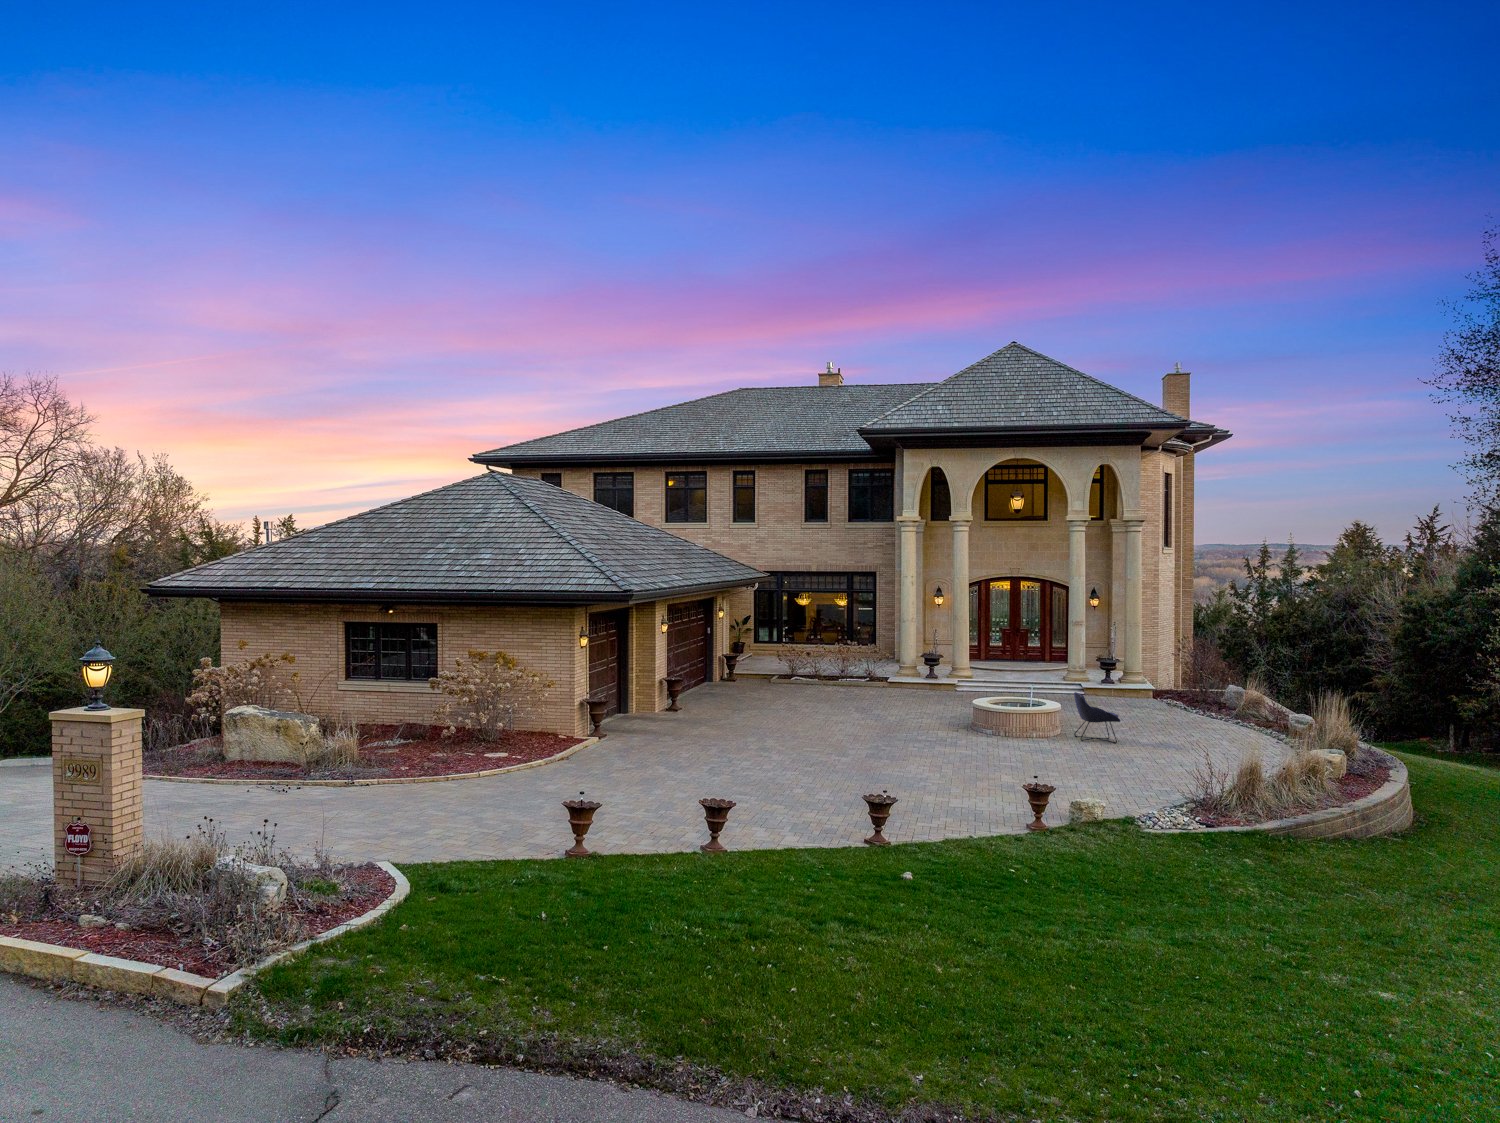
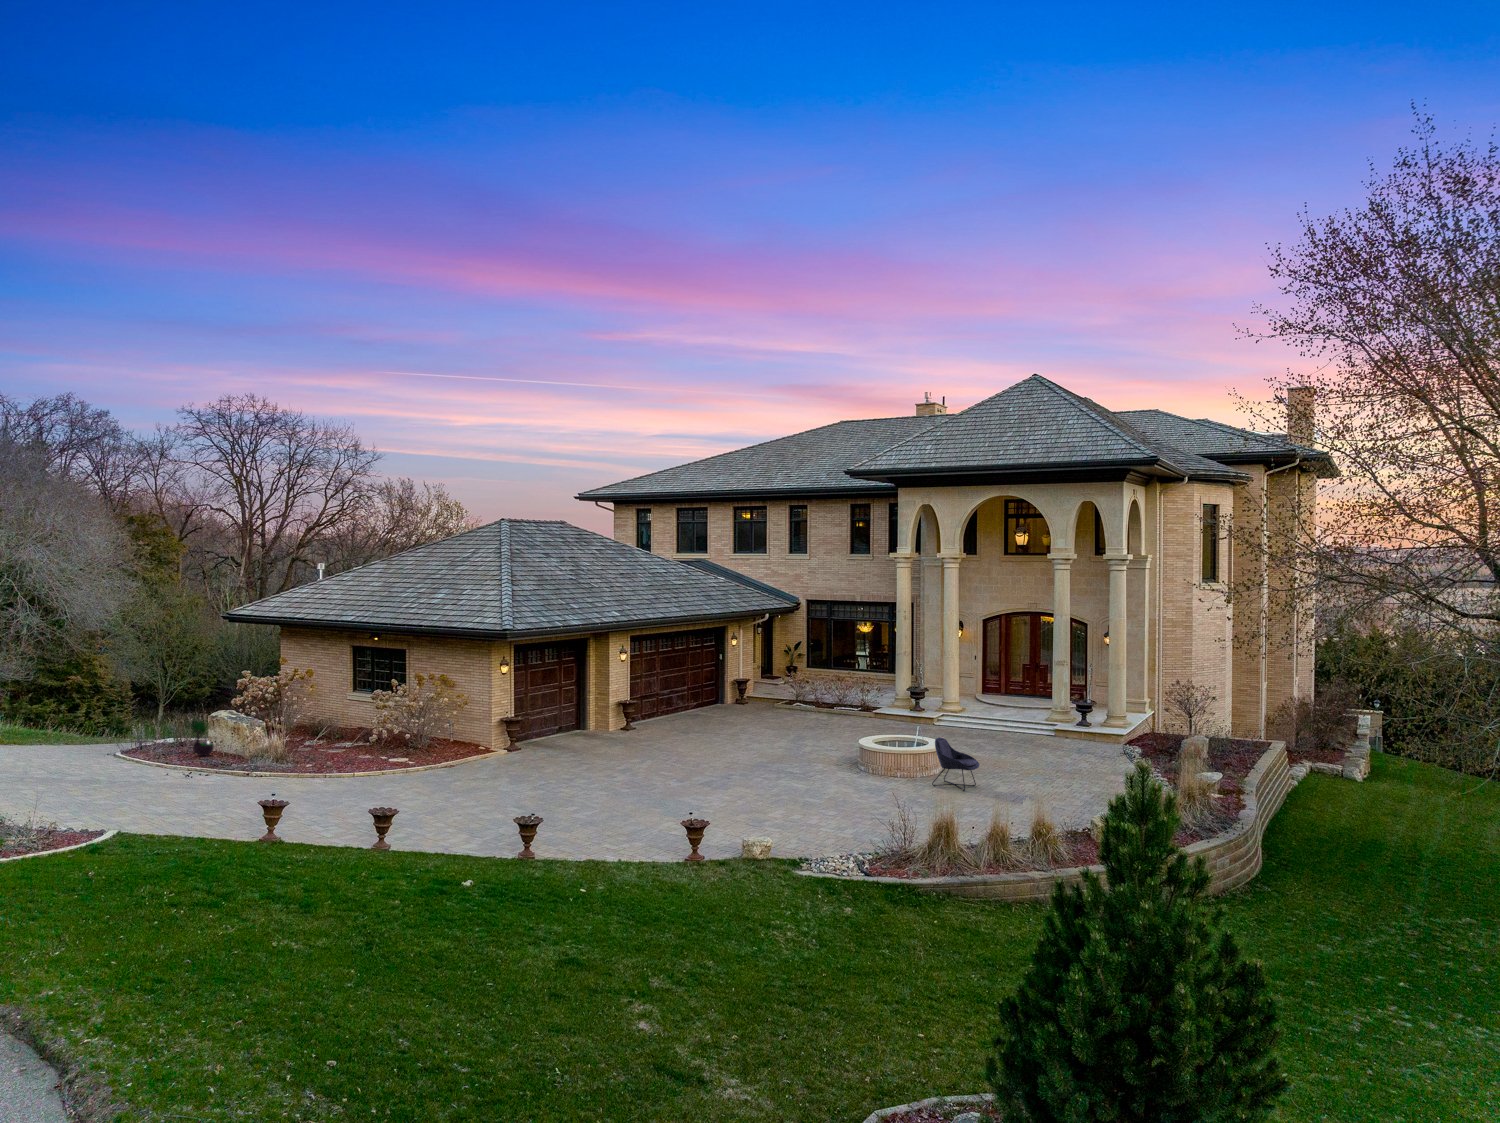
potted tree: none [160,716,201,774] -> present [189,720,214,756]

